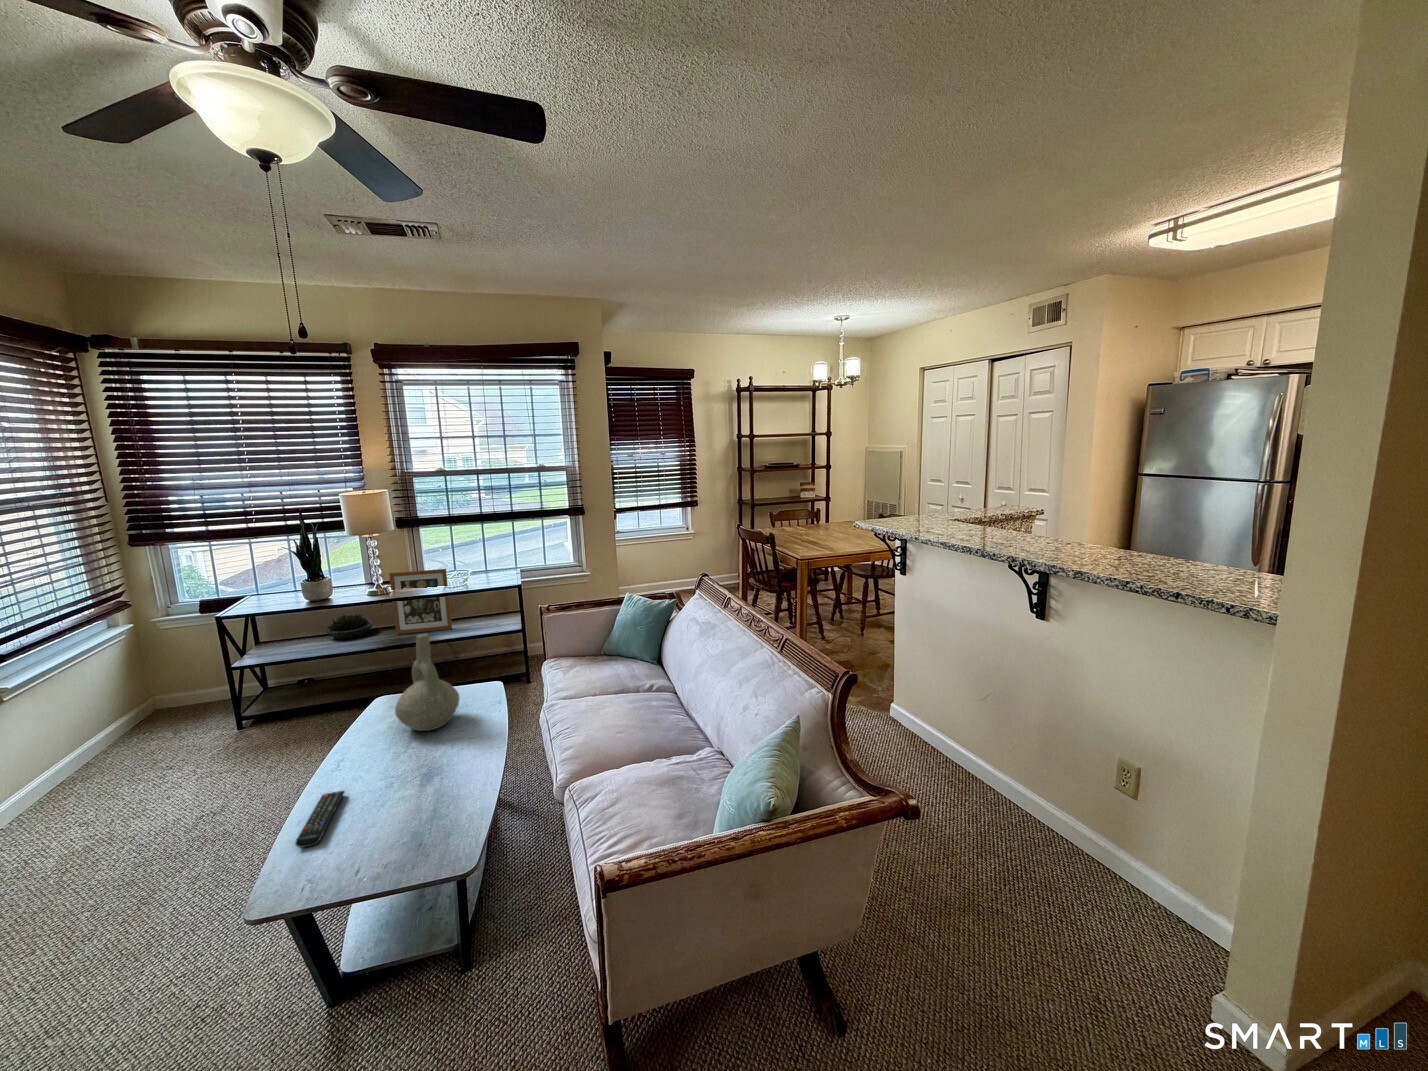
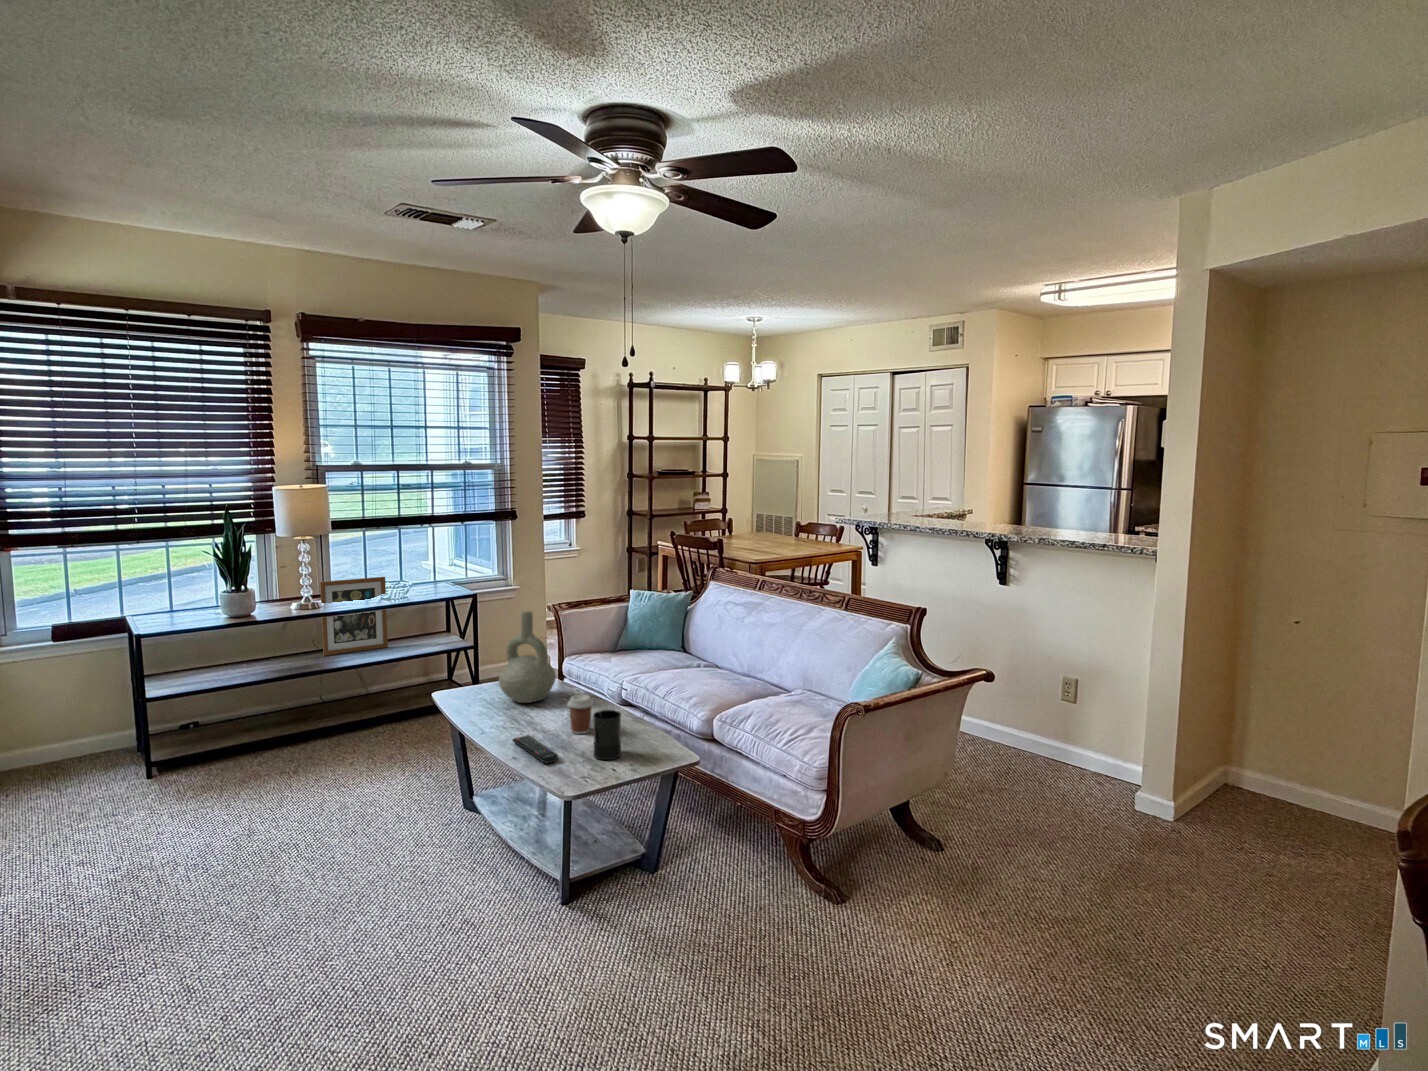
succulent plant: present [325,614,373,639] -> none [230,635,287,665]
coffee cup: none [391,747,424,795] -> present [567,695,594,734]
candle: none [355,784,399,854] -> present [593,708,621,760]

